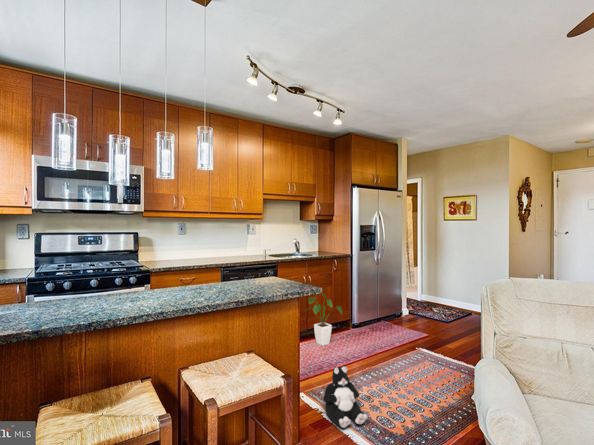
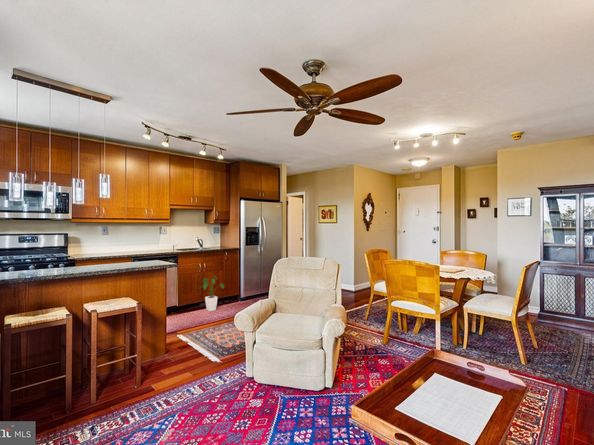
plush toy: present [323,366,368,428] -> none [186,314,211,347]

